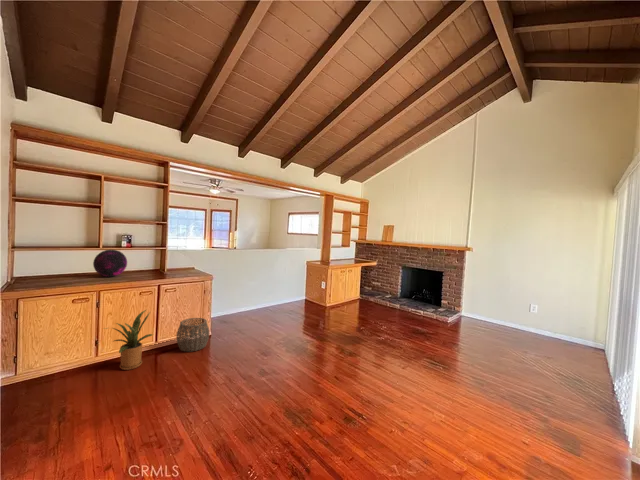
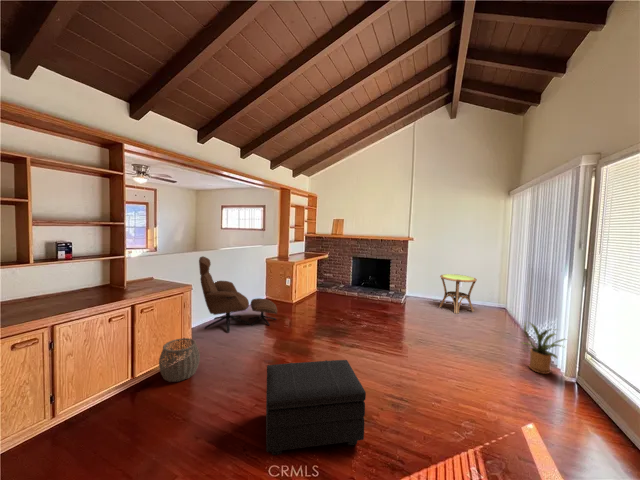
decorative orb: present [93,250,127,277] -> none [26,265,78,303]
lounge chair: none [232,254,301,322] -> present [199,256,277,332]
side table: none [494,292,544,342] -> present [439,274,477,314]
house plant: present [114,310,152,370] -> present [524,323,564,374]
footstool: none [204,346,306,434] -> present [266,360,366,455]

